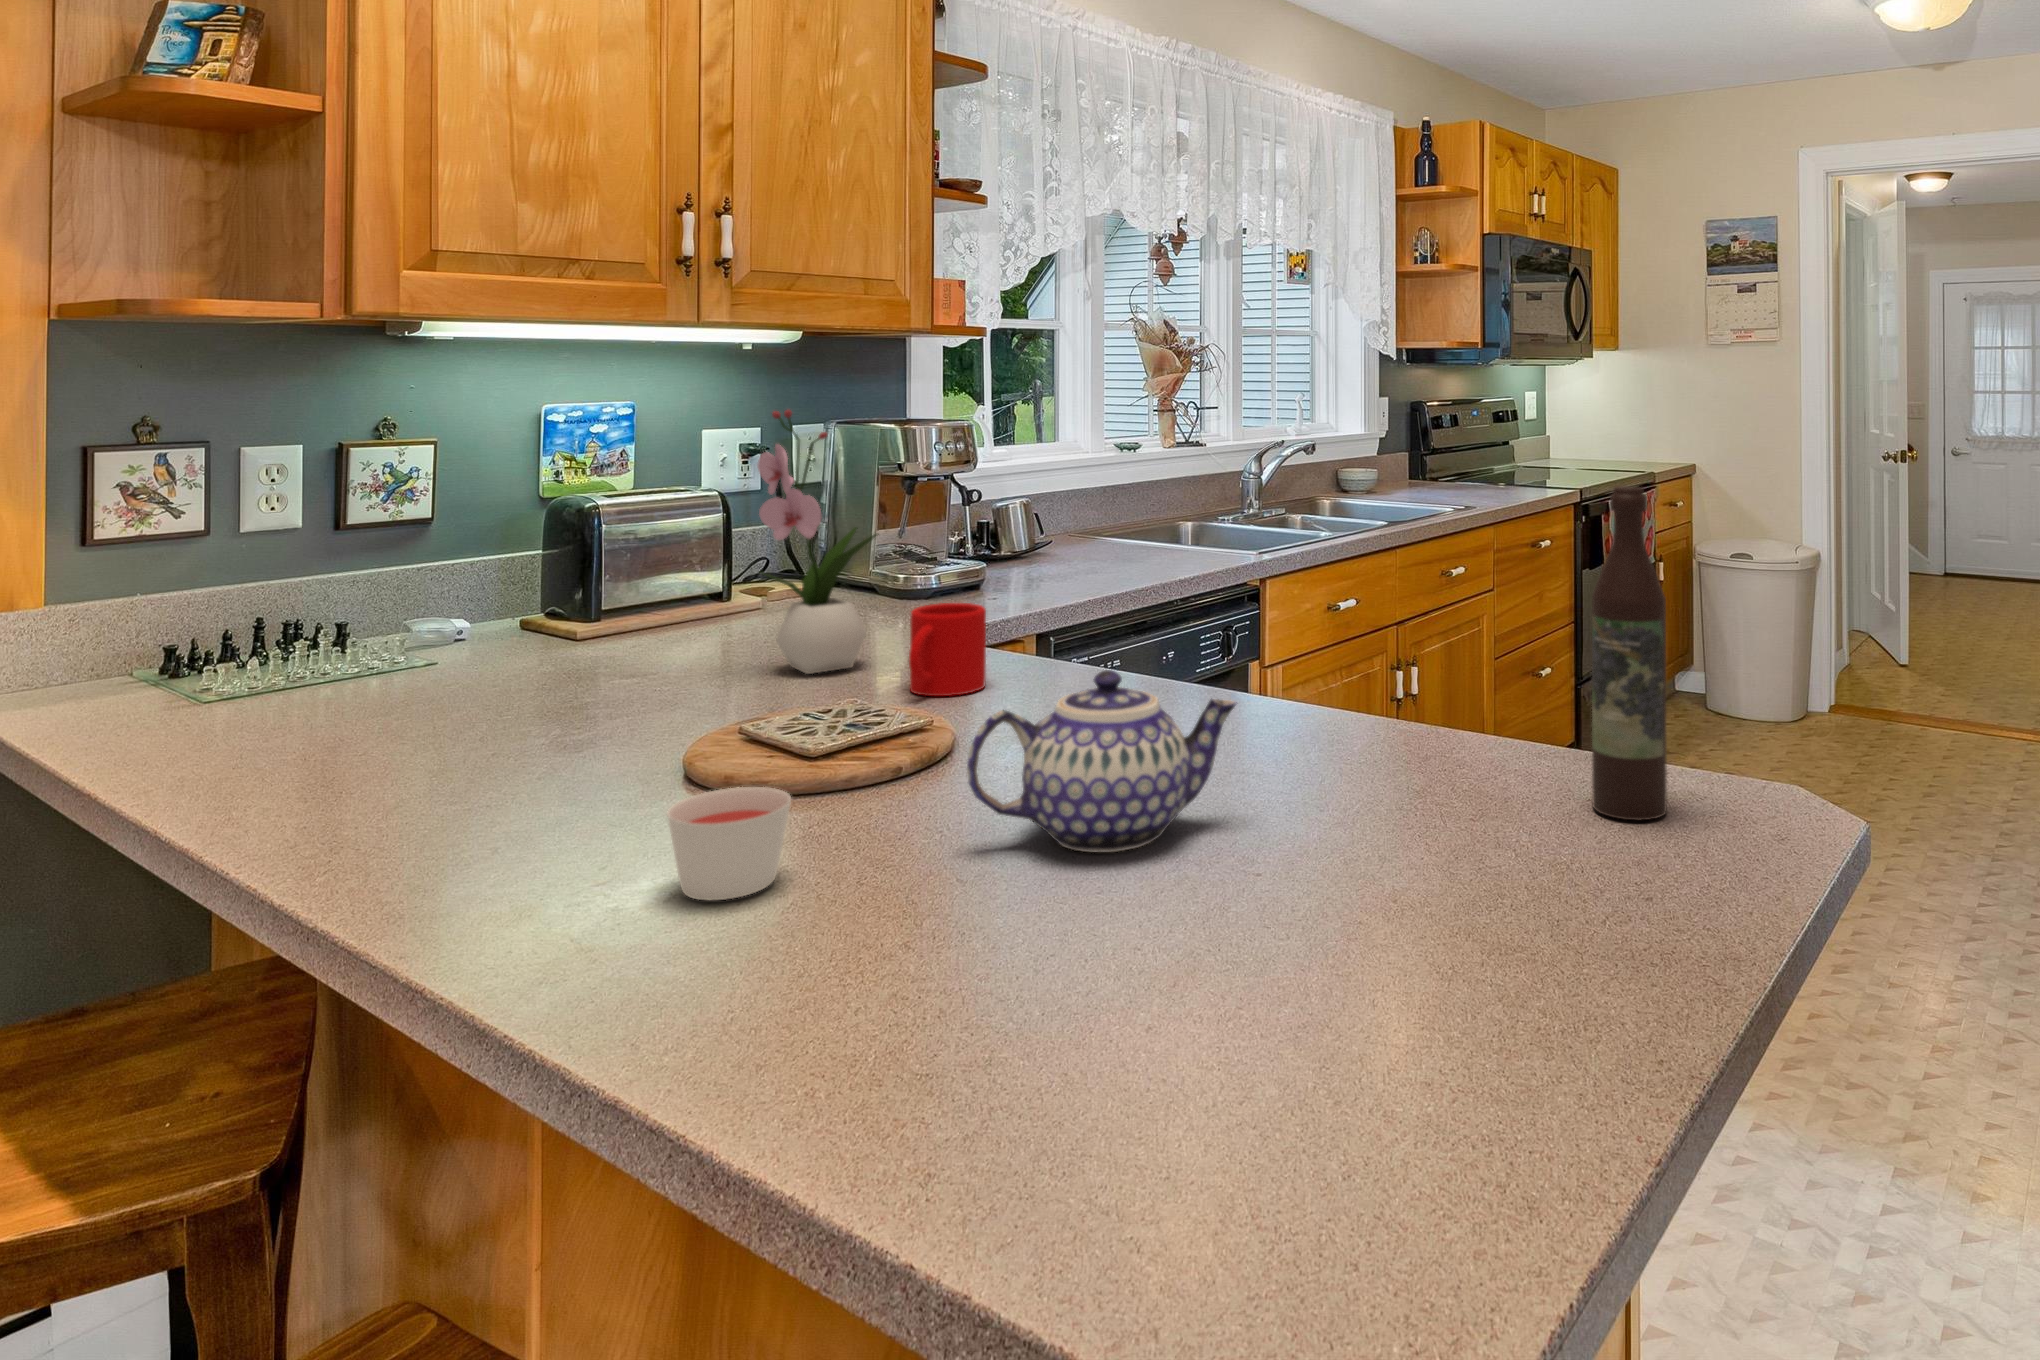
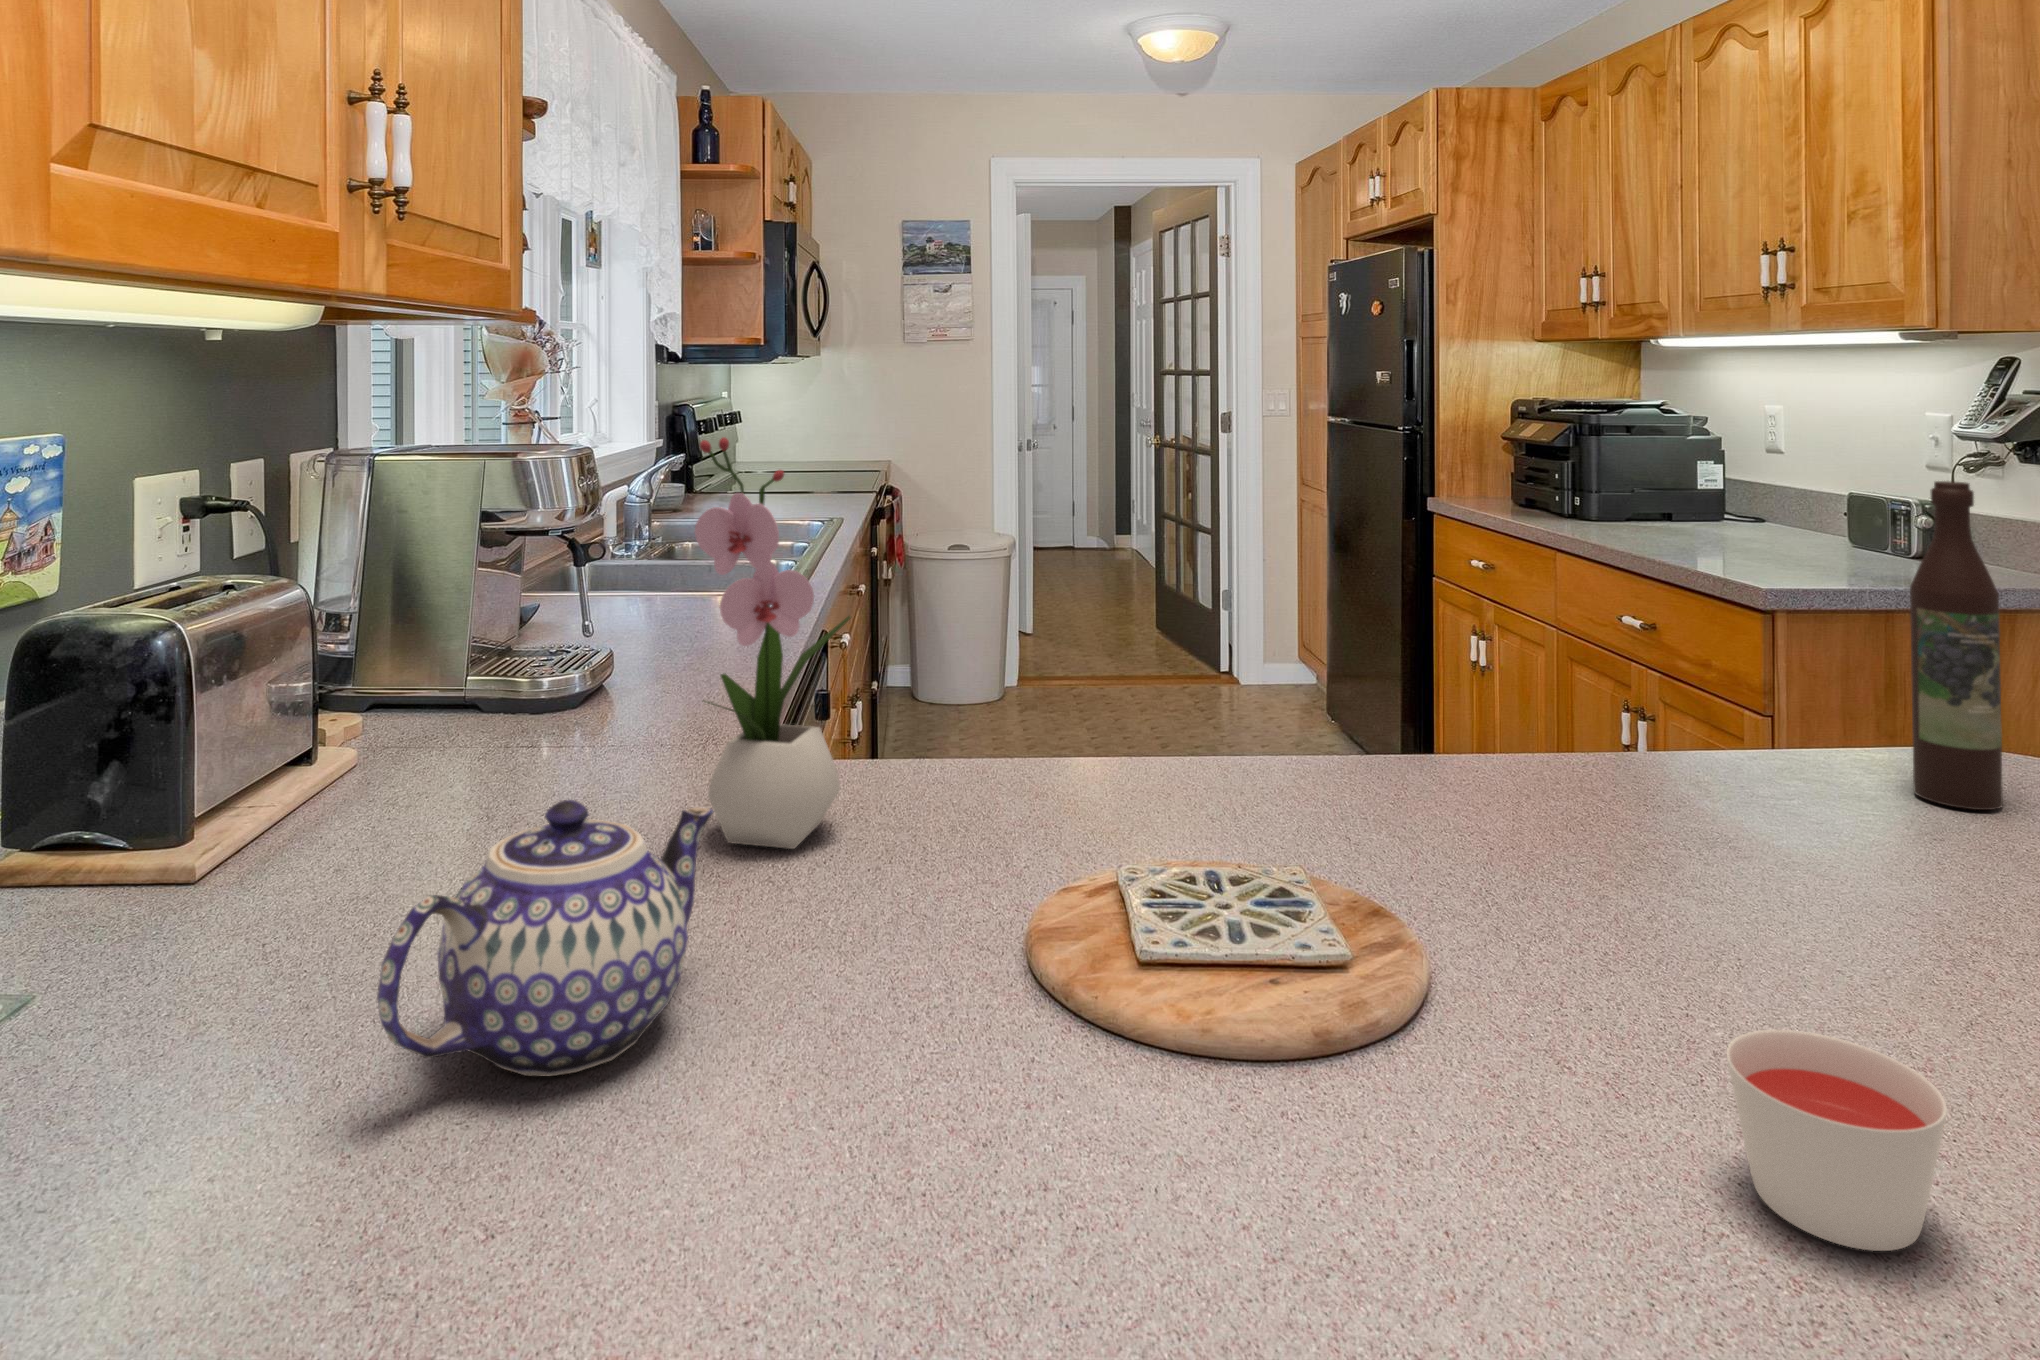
mug: present [909,603,986,696] -> none [976,699,1080,842]
teapot: present [967,670,1237,852] -> present [377,800,714,1076]

